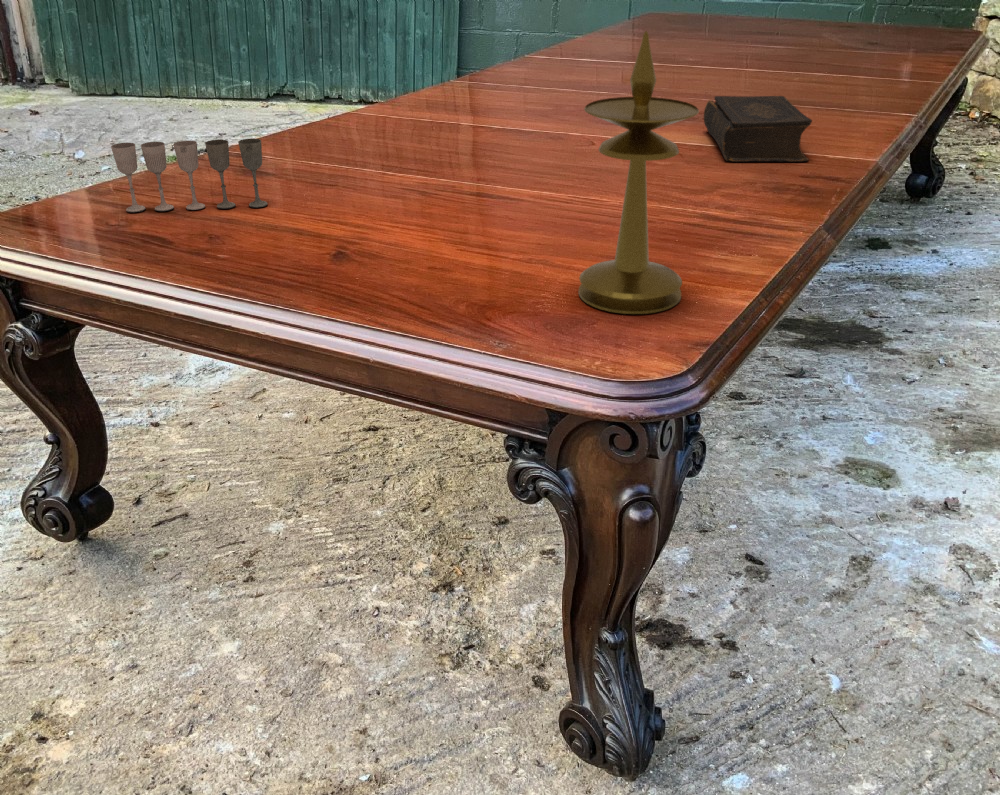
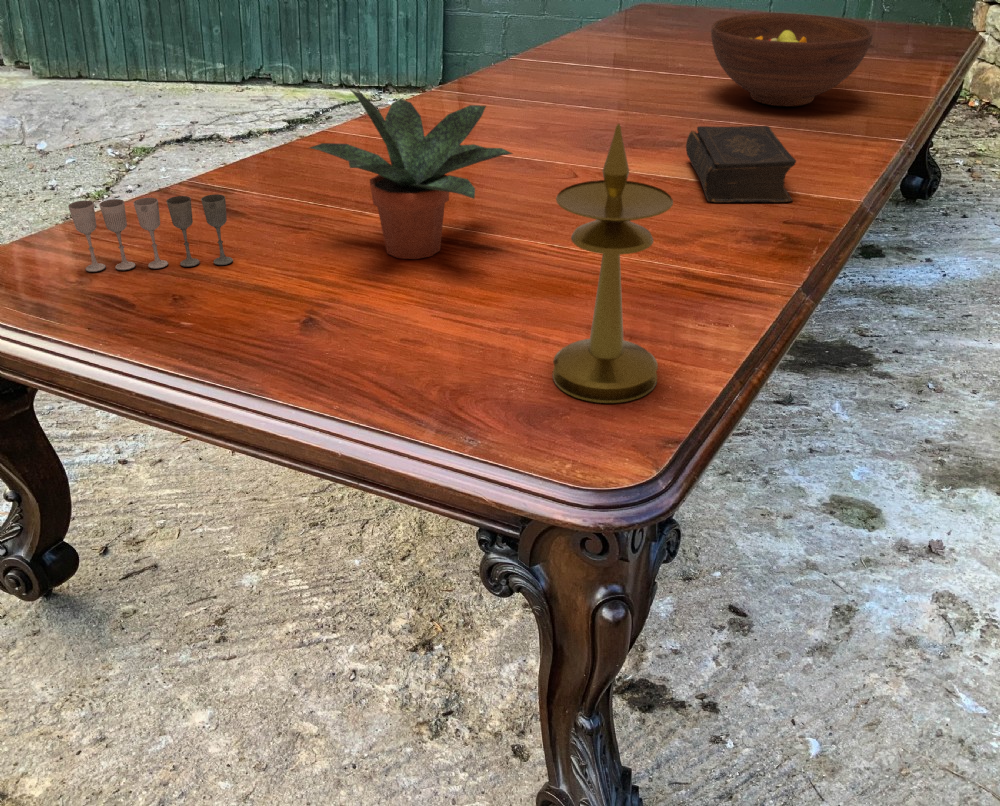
fruit bowl: none [727,5,883,89] -> present [711,14,873,106]
potted plant: none [341,35,540,204] -> present [310,91,512,259]

